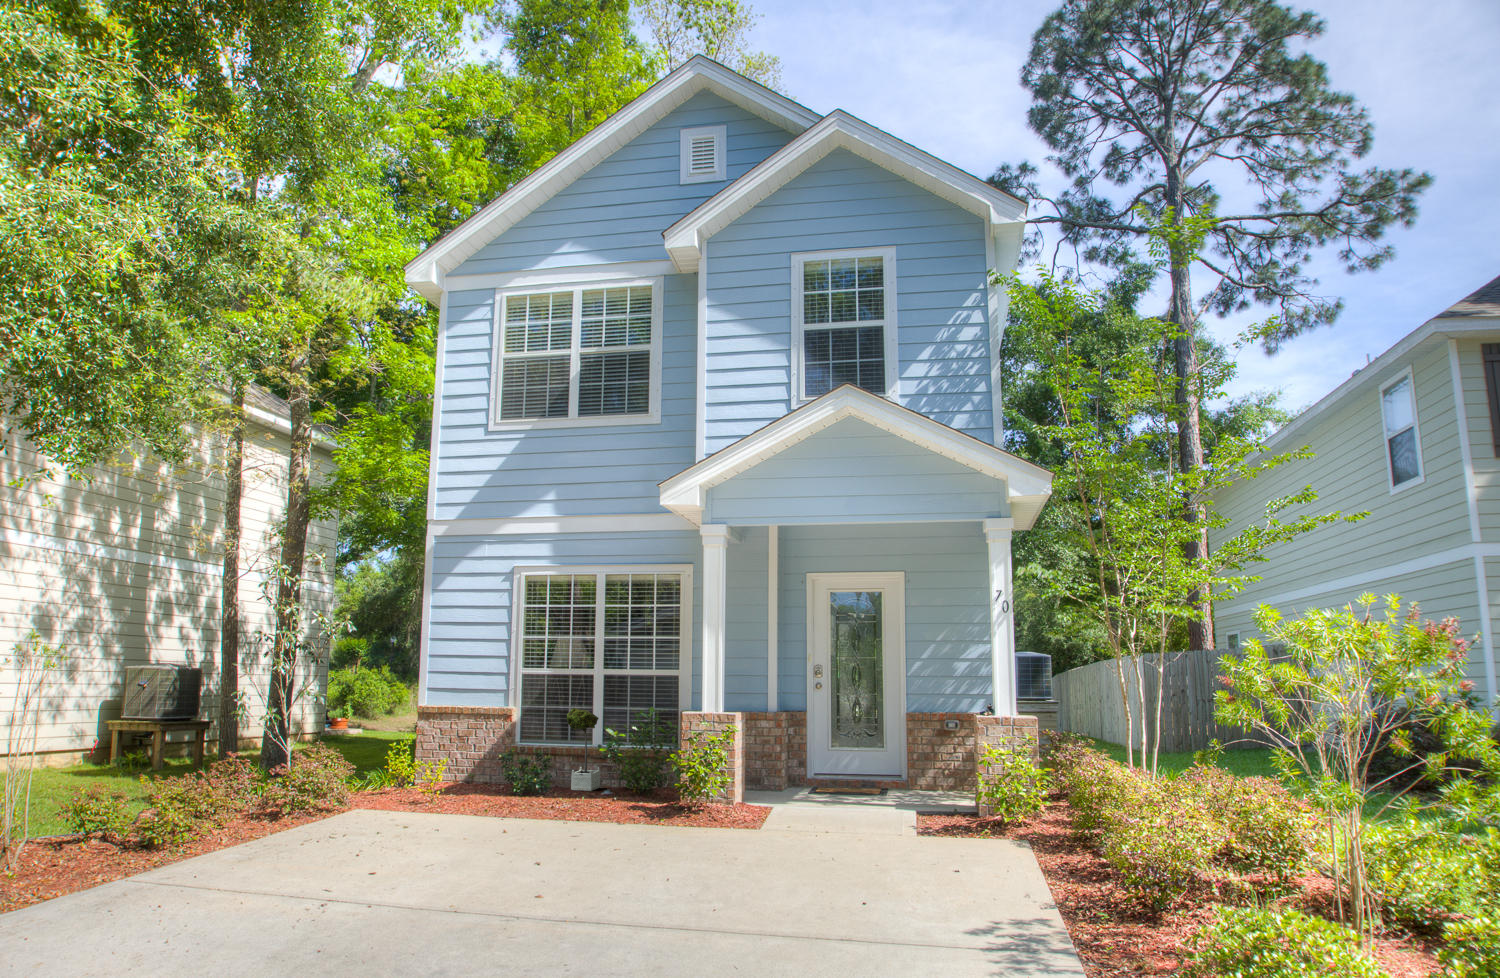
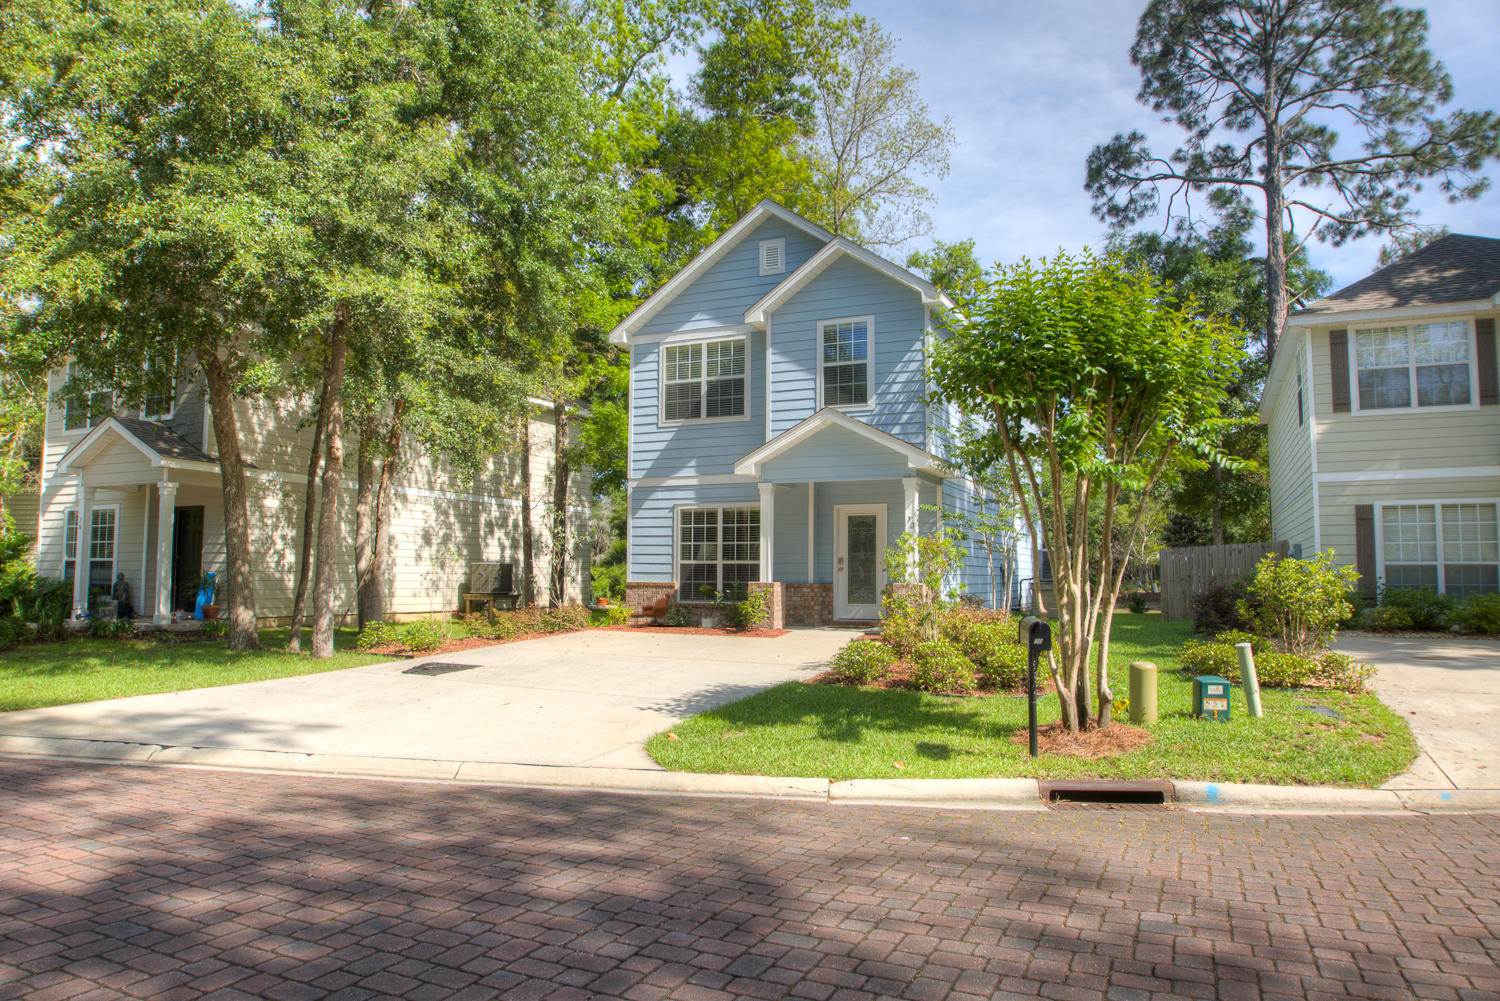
lounge chair: none [430,720,506,796] -> present [630,592,670,626]

